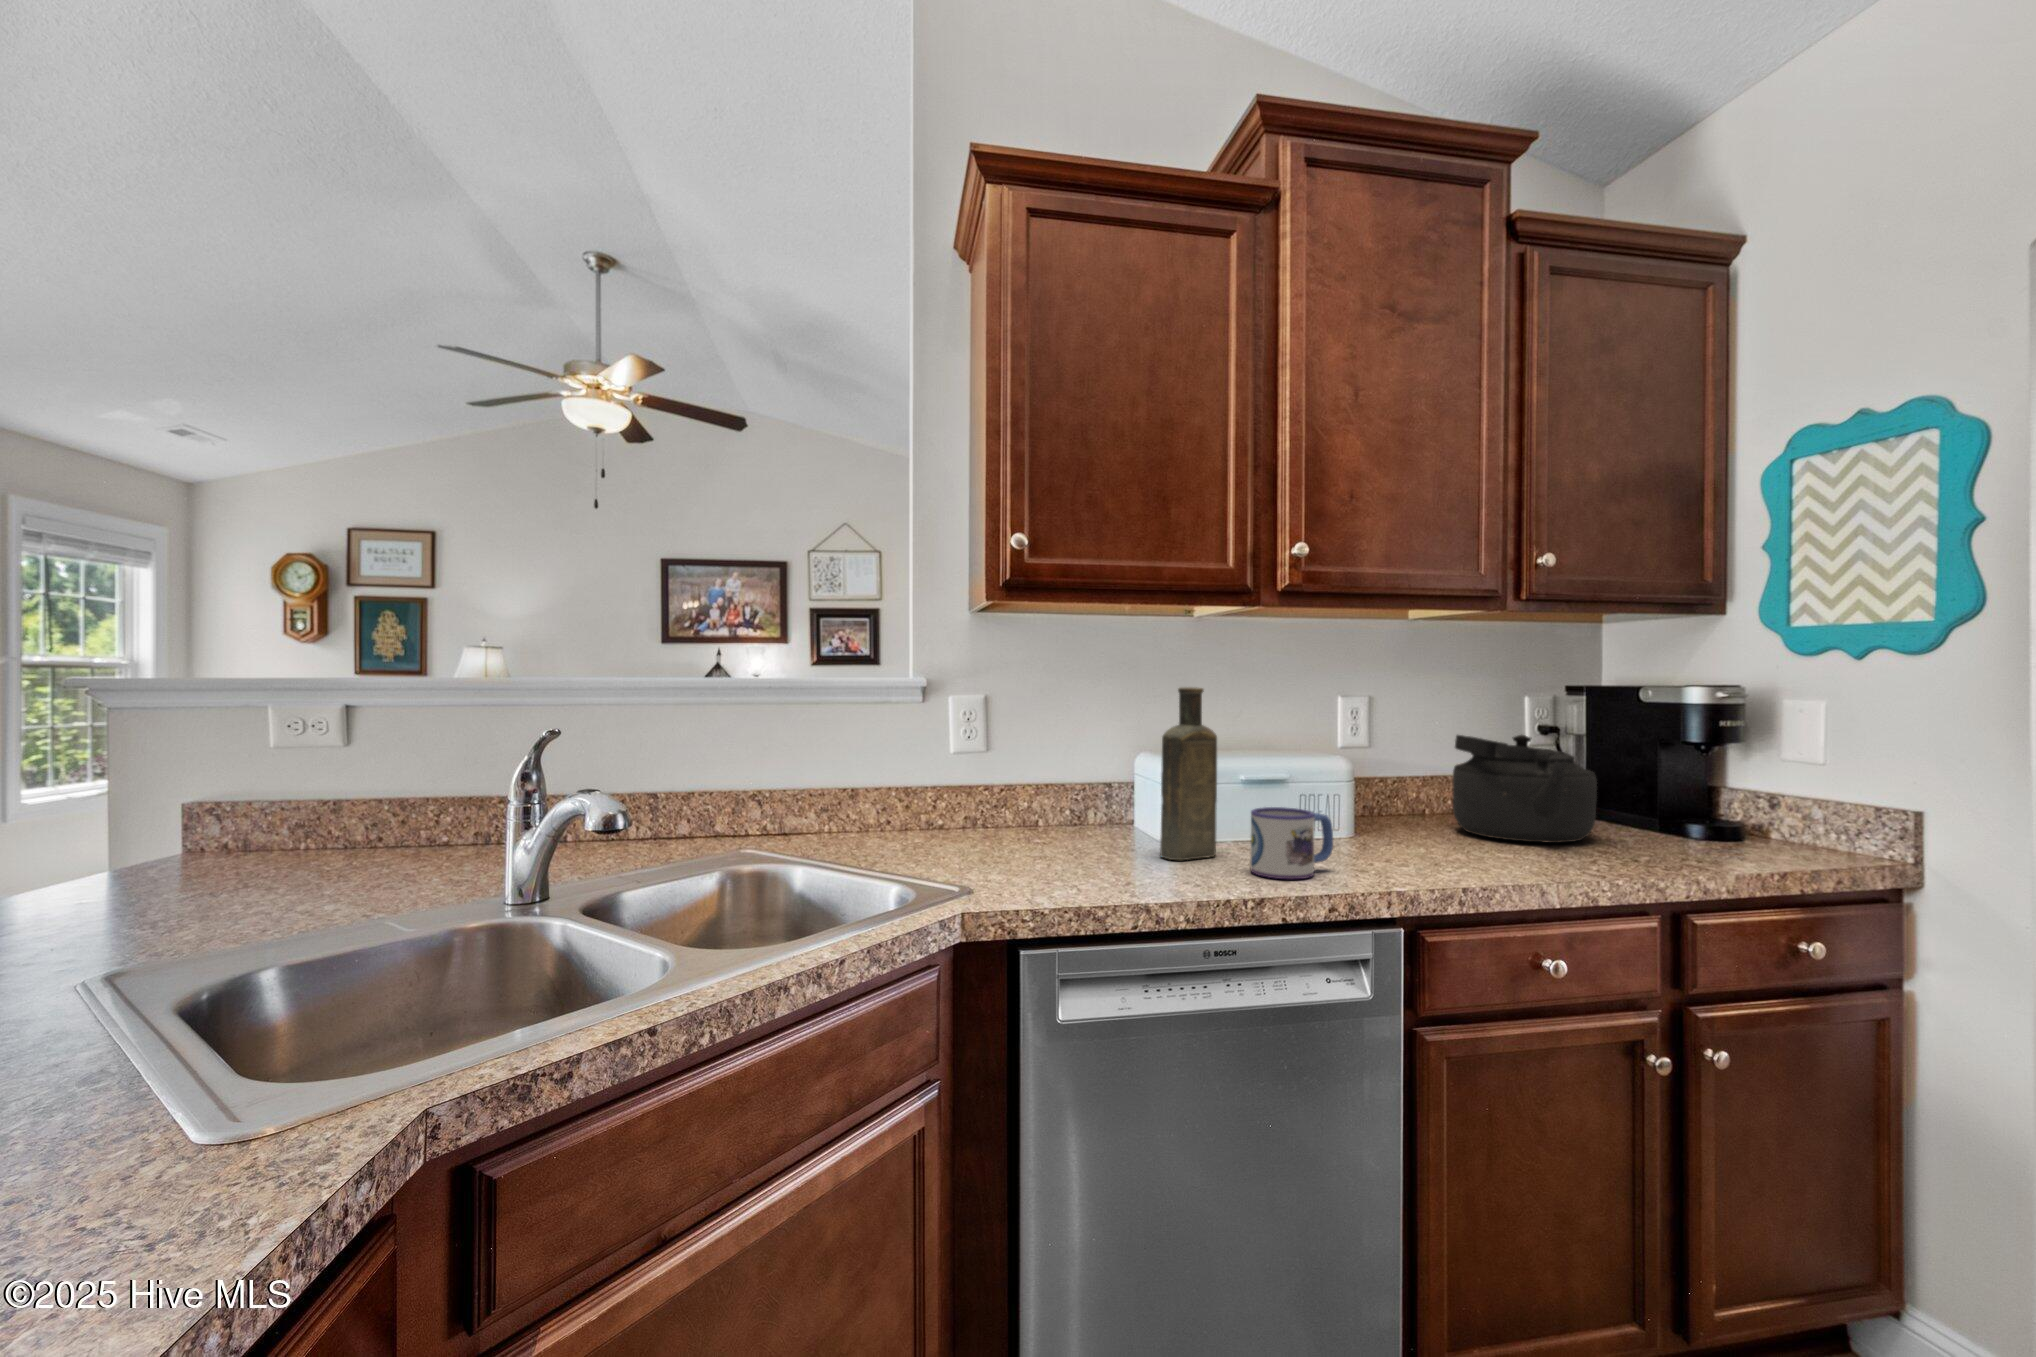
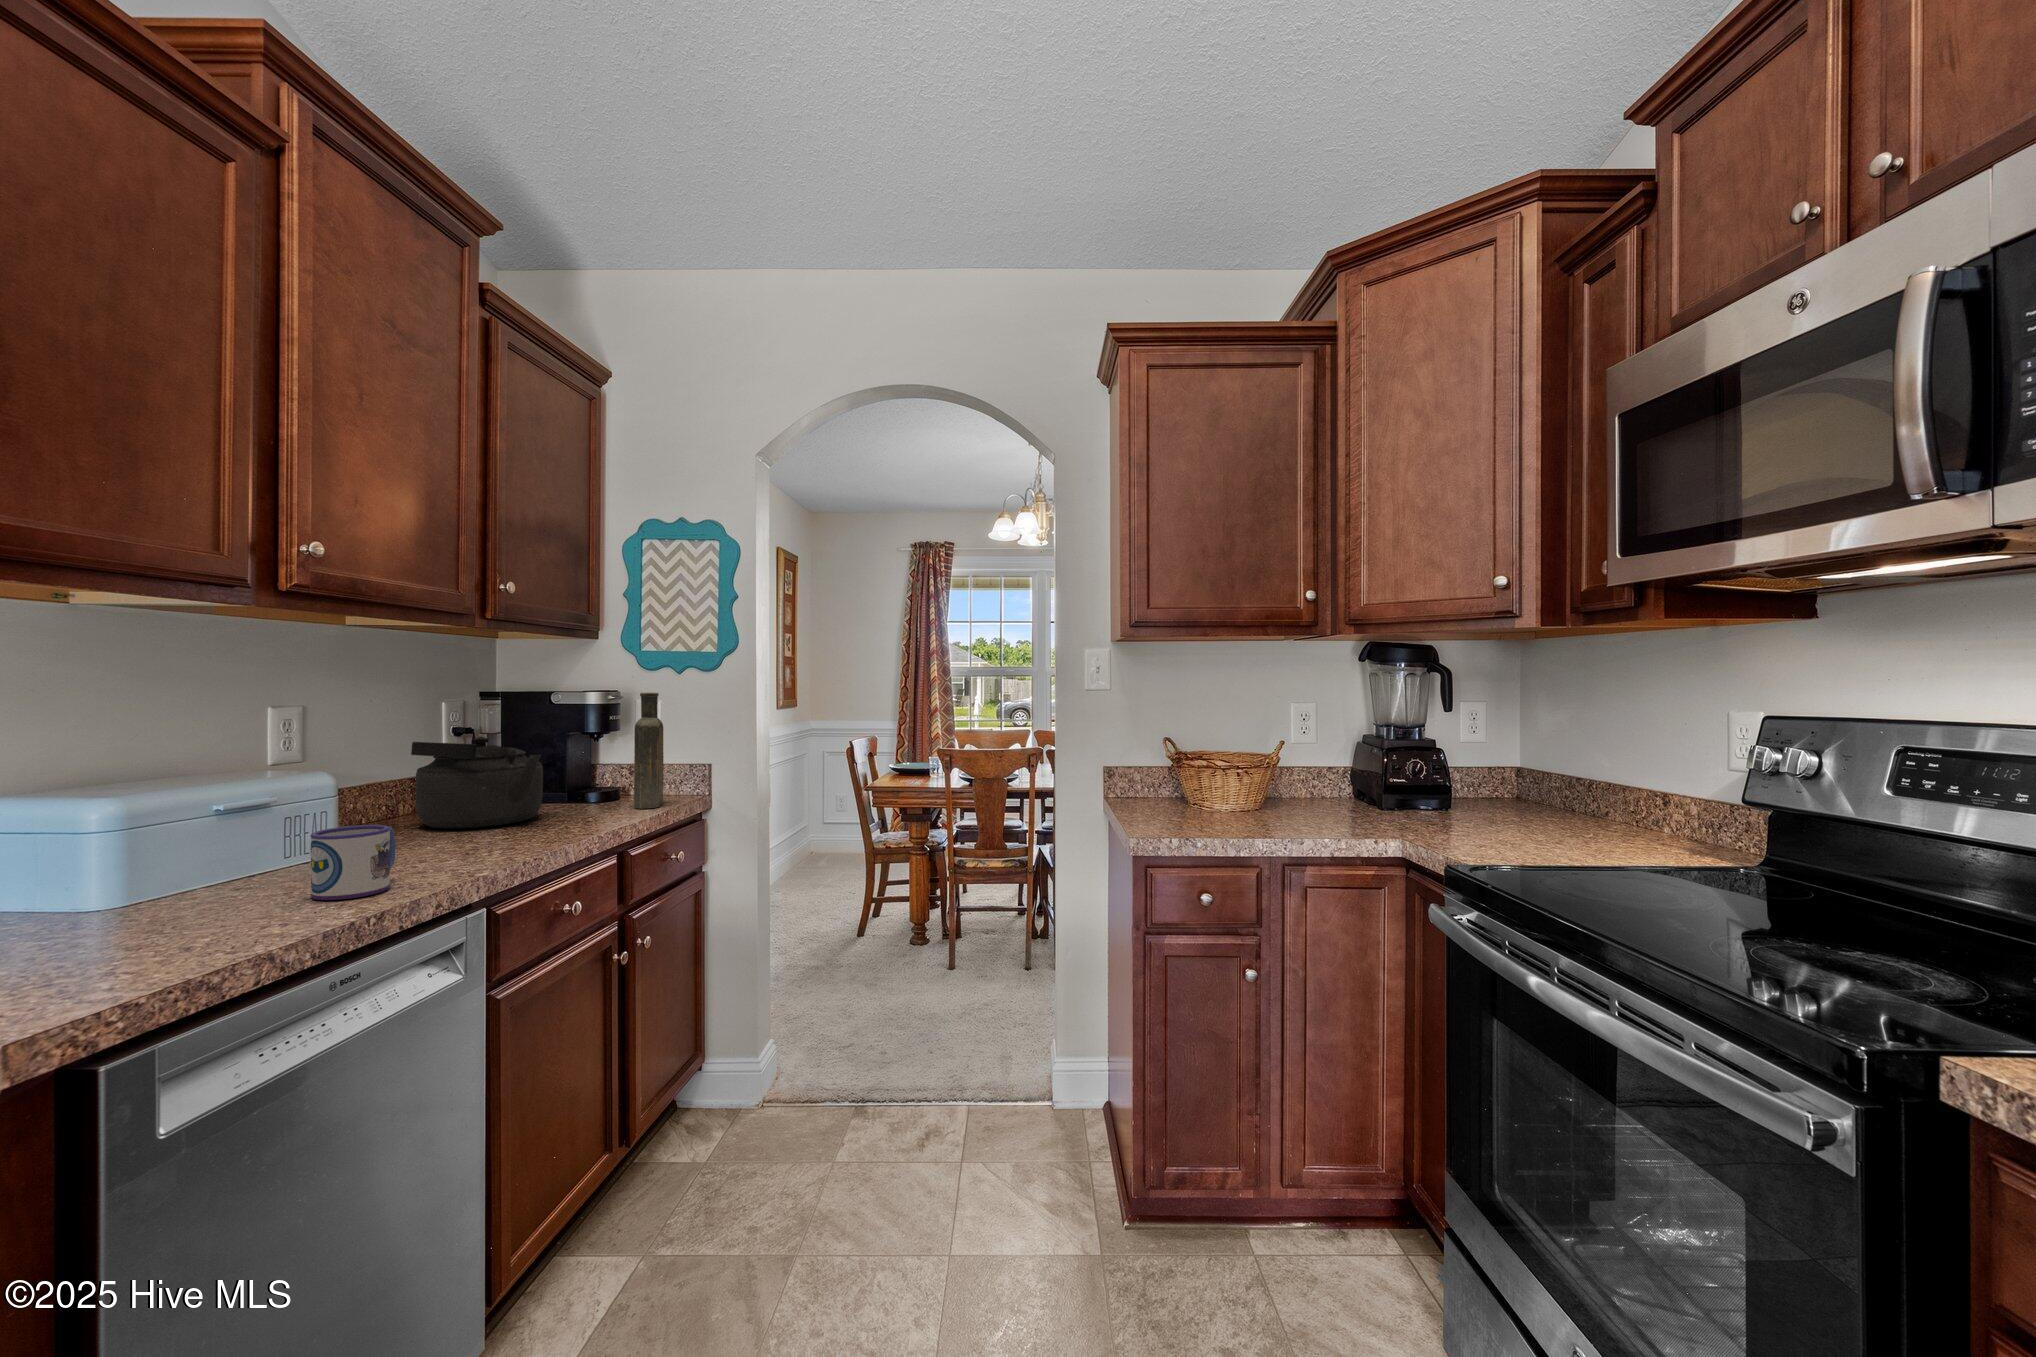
bottle: present [1160,687,1217,860] -> present [634,693,664,809]

